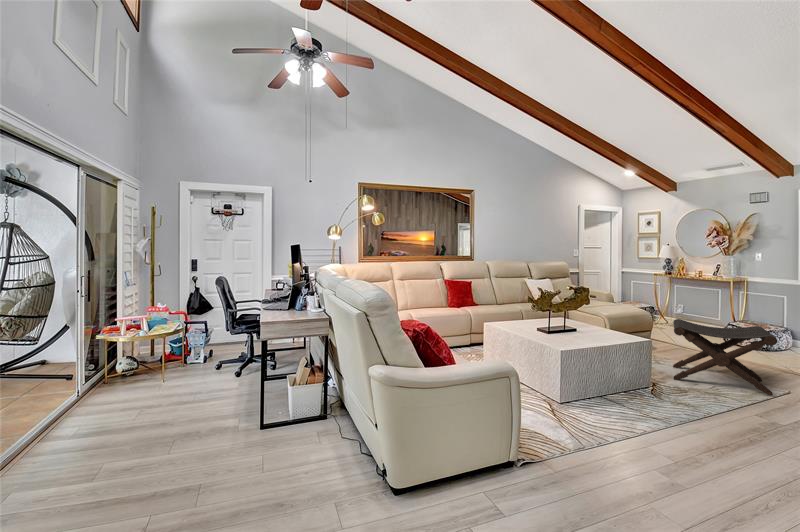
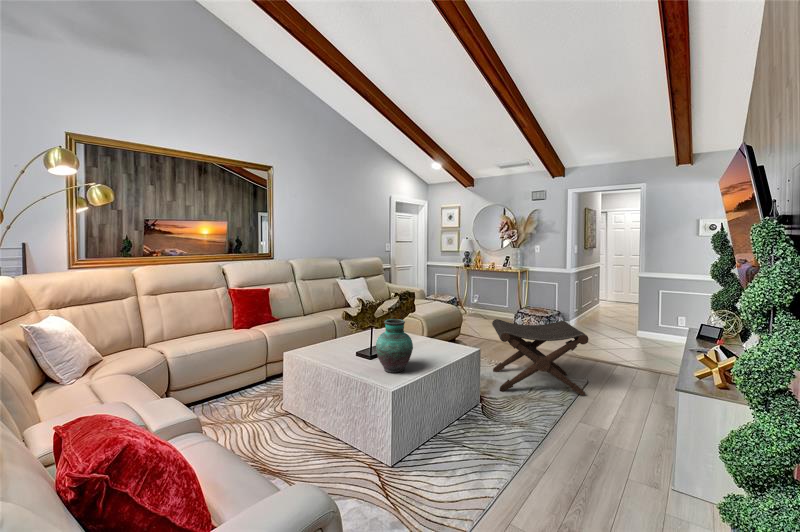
vase: none [554,302,584,339] -> present [376,319,413,373]

